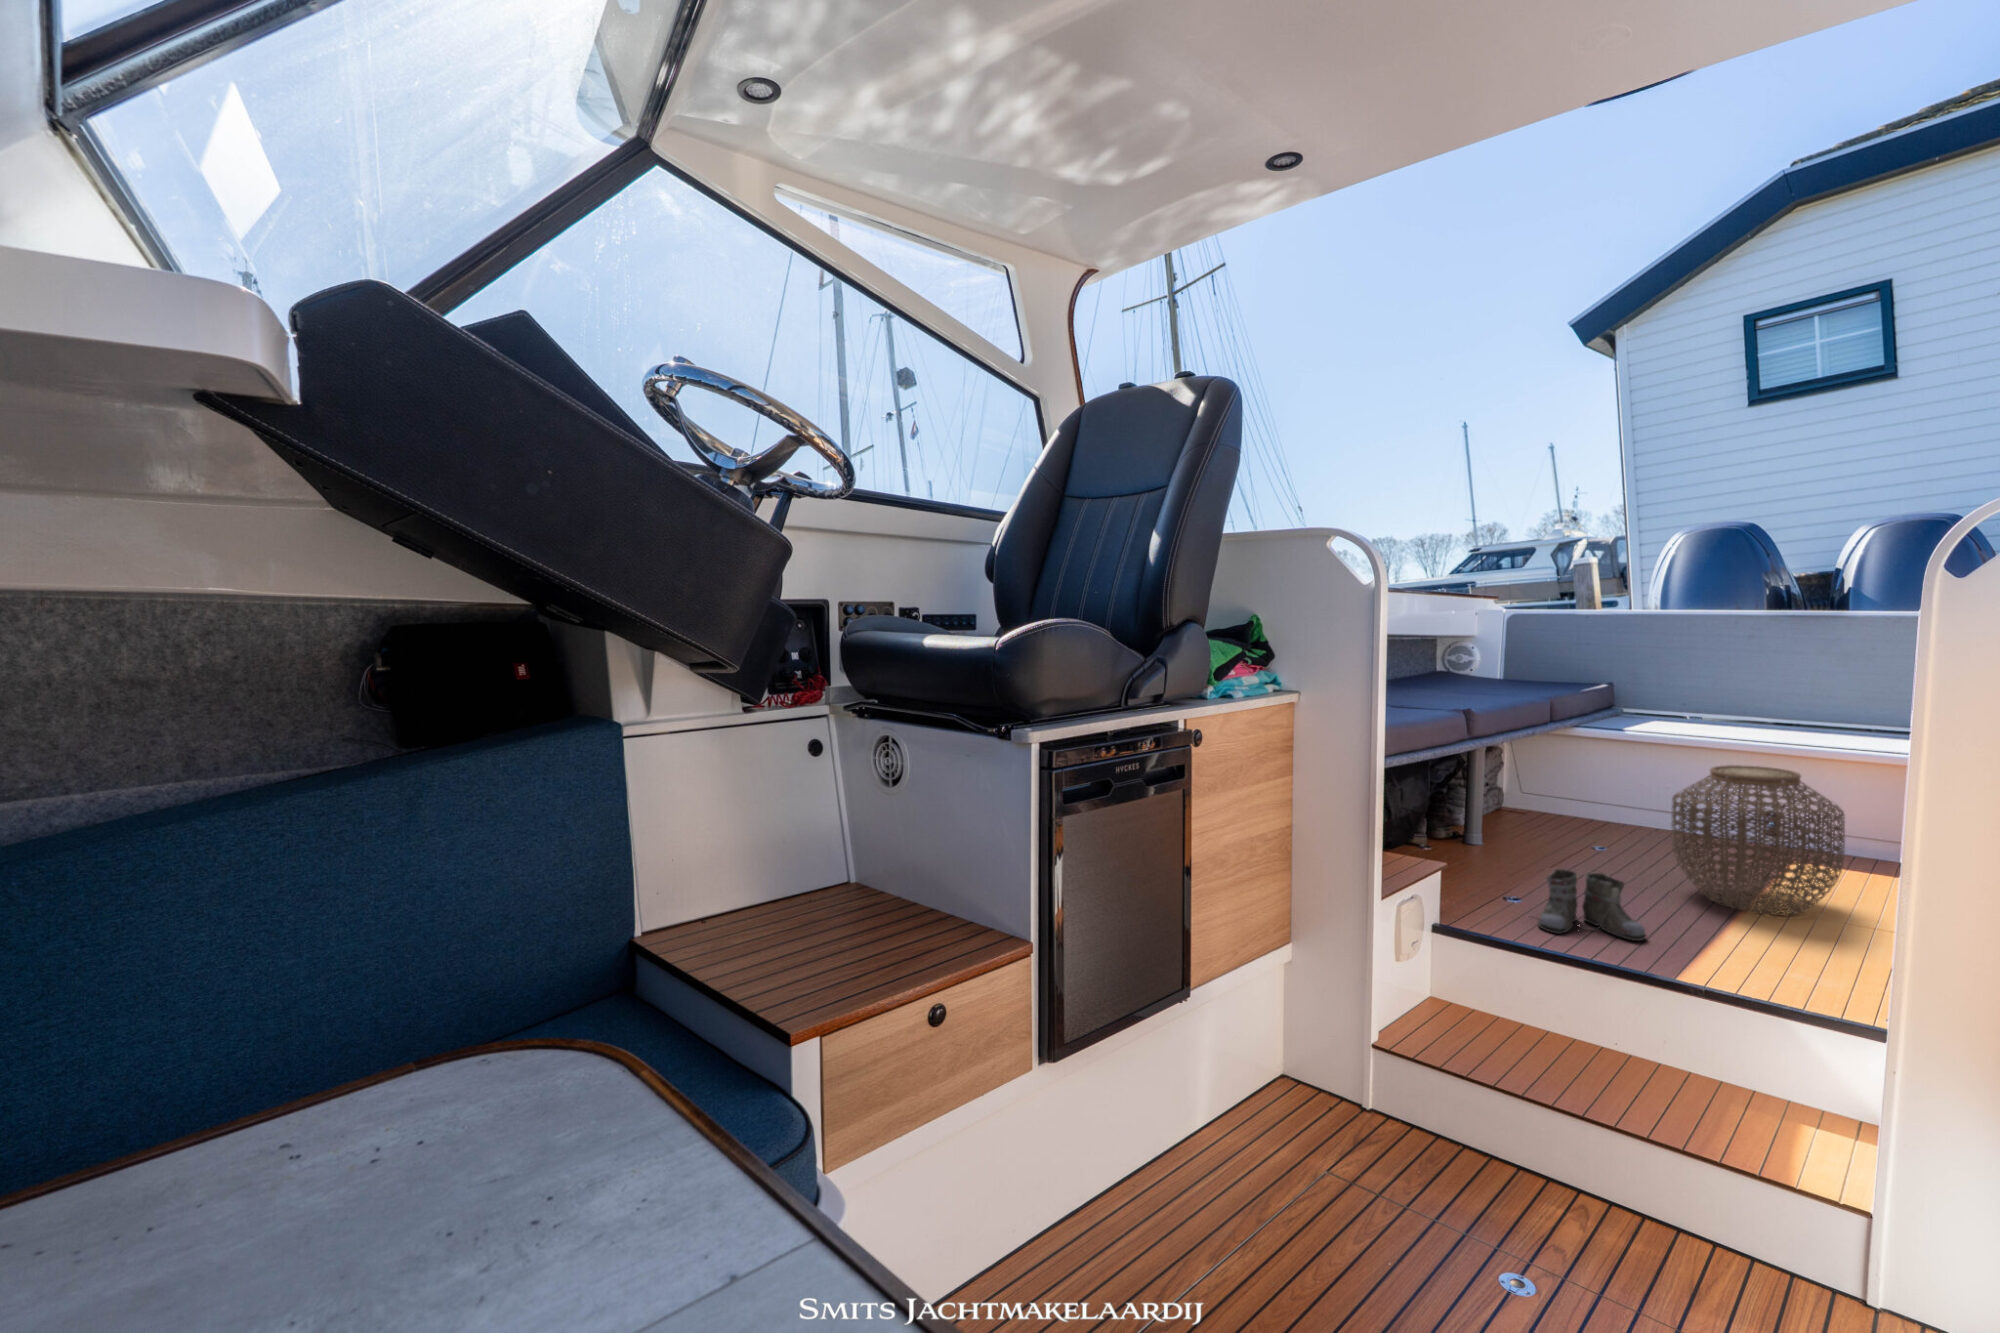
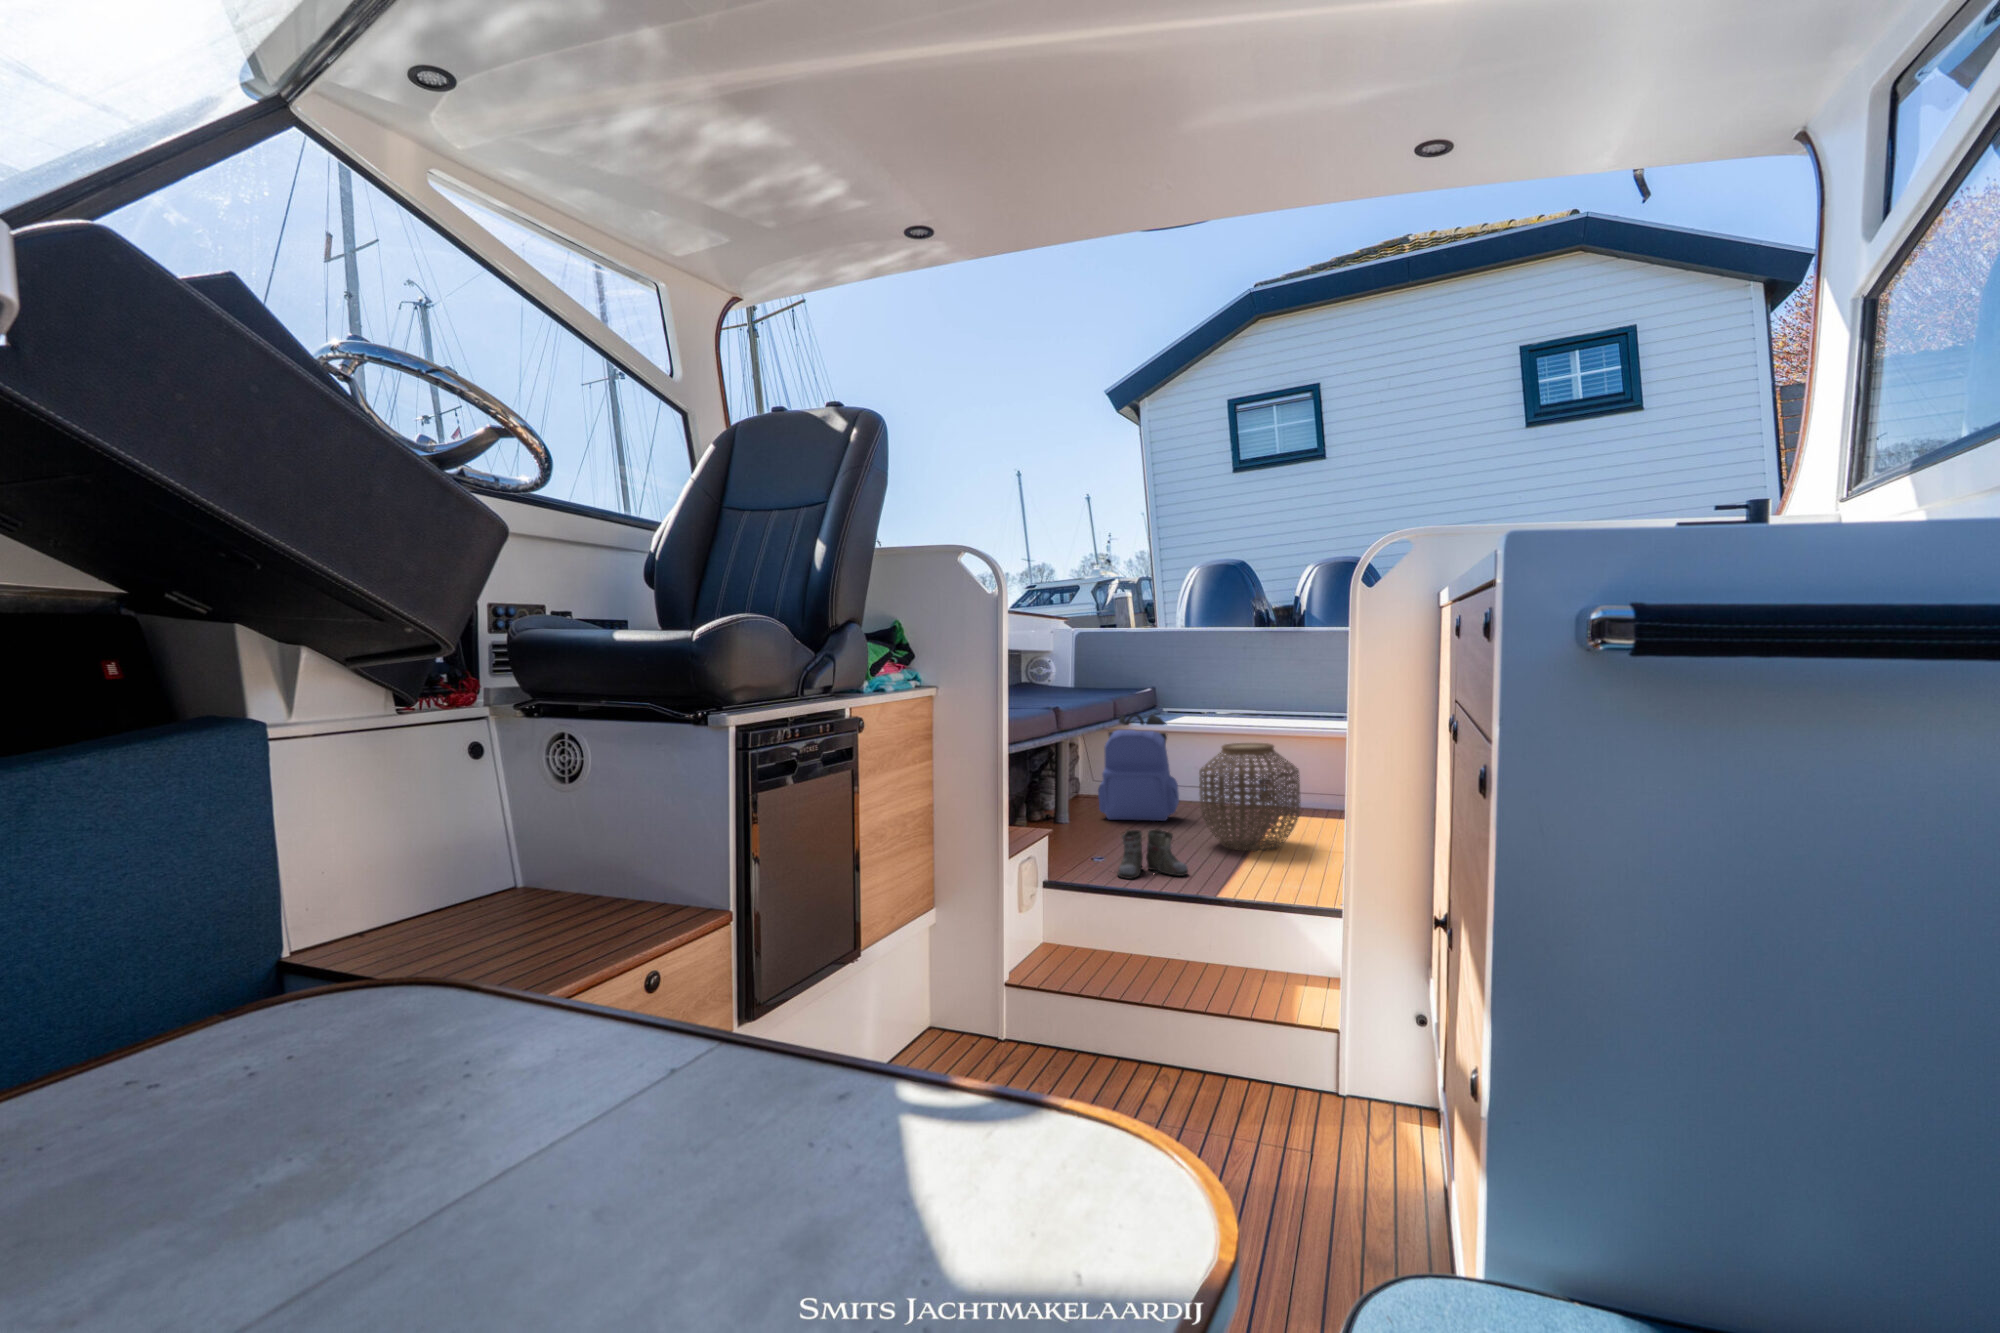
backpack: none [1526,711,1642,844] -> present [1098,714,1179,821]

